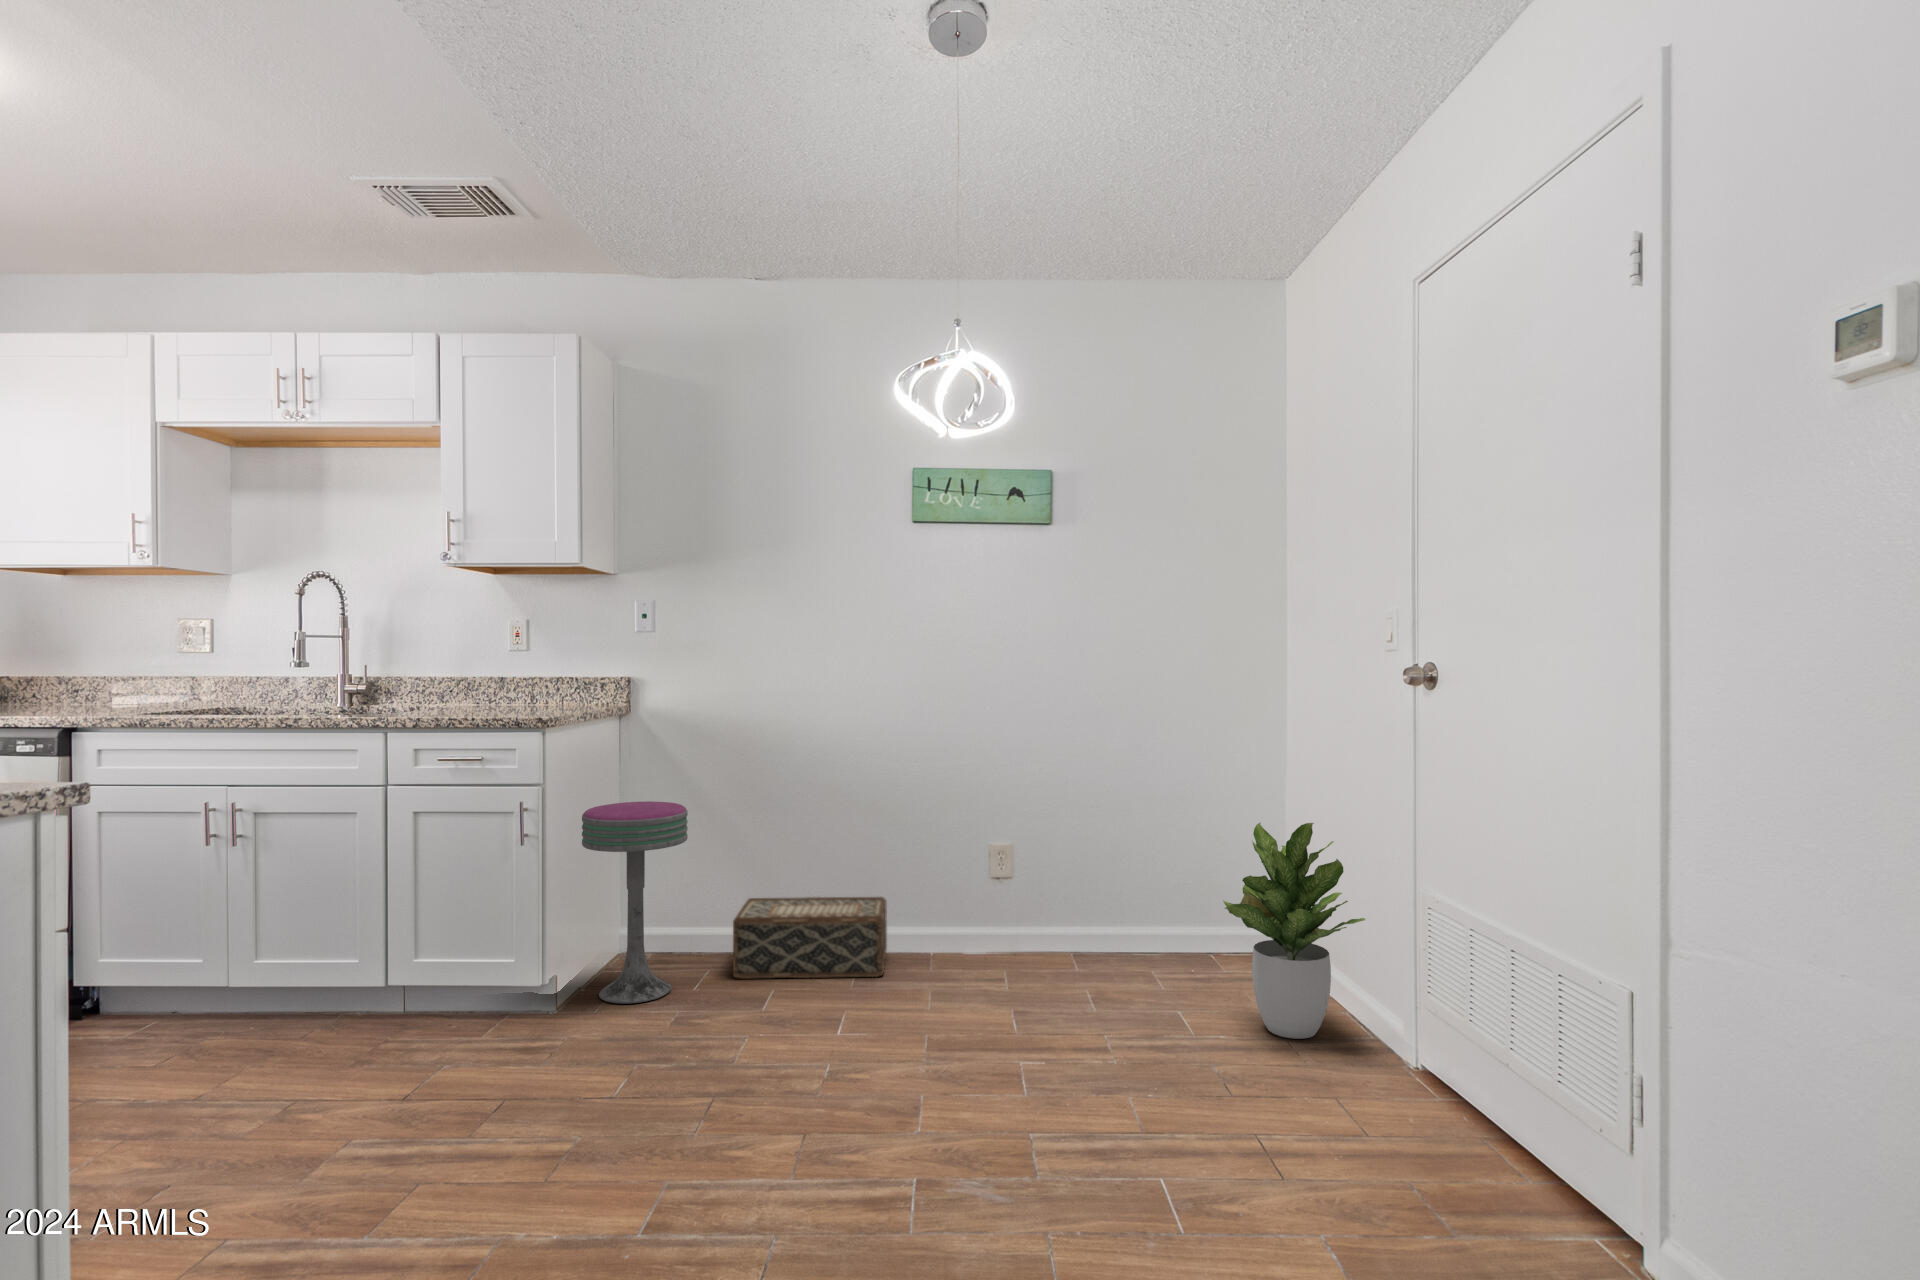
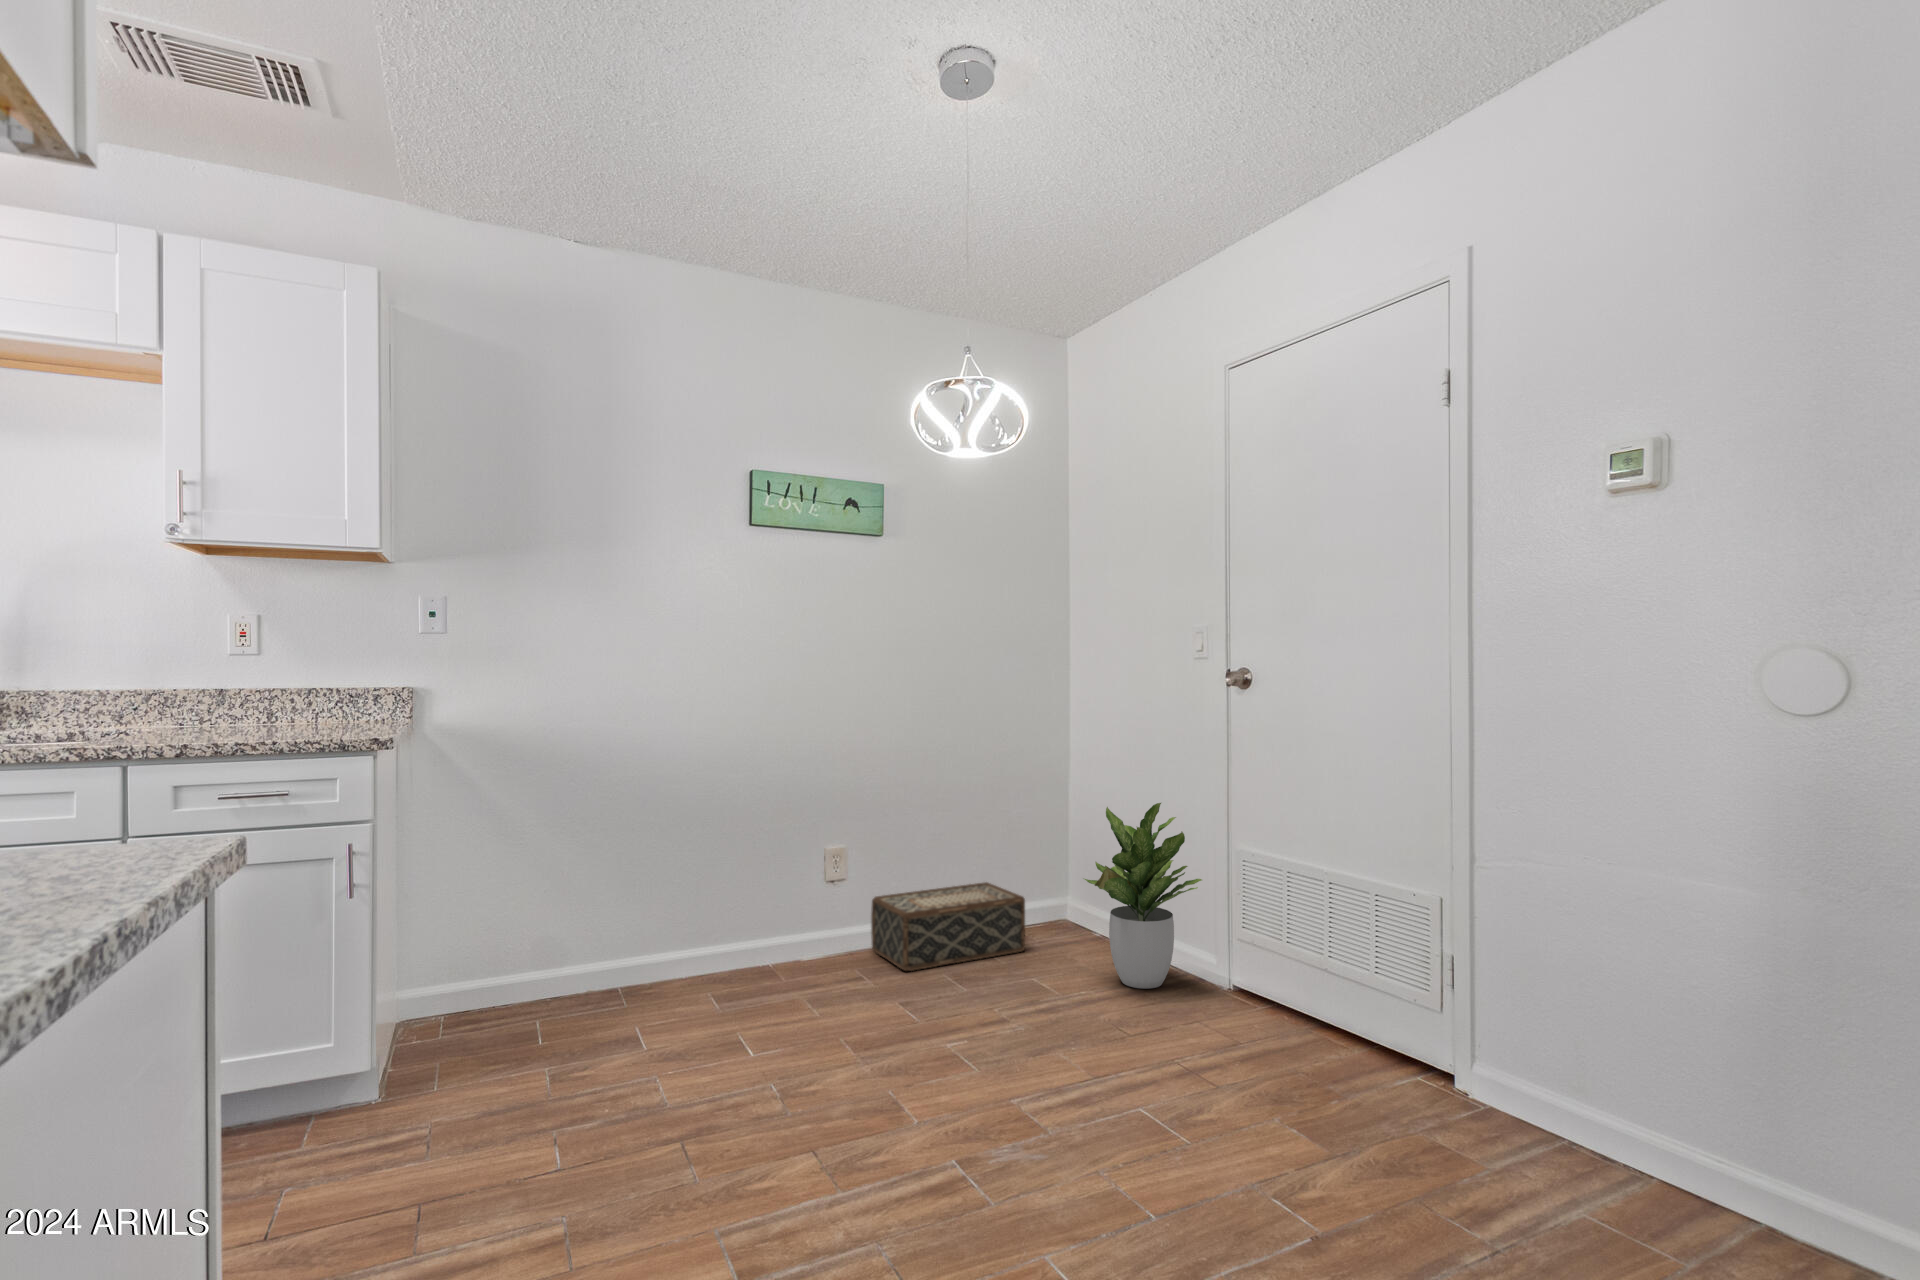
bar stool: present [582,801,688,1004] -> none [407,834,542,1081]
woven basket: present [733,897,887,978] -> present [871,882,1025,971]

